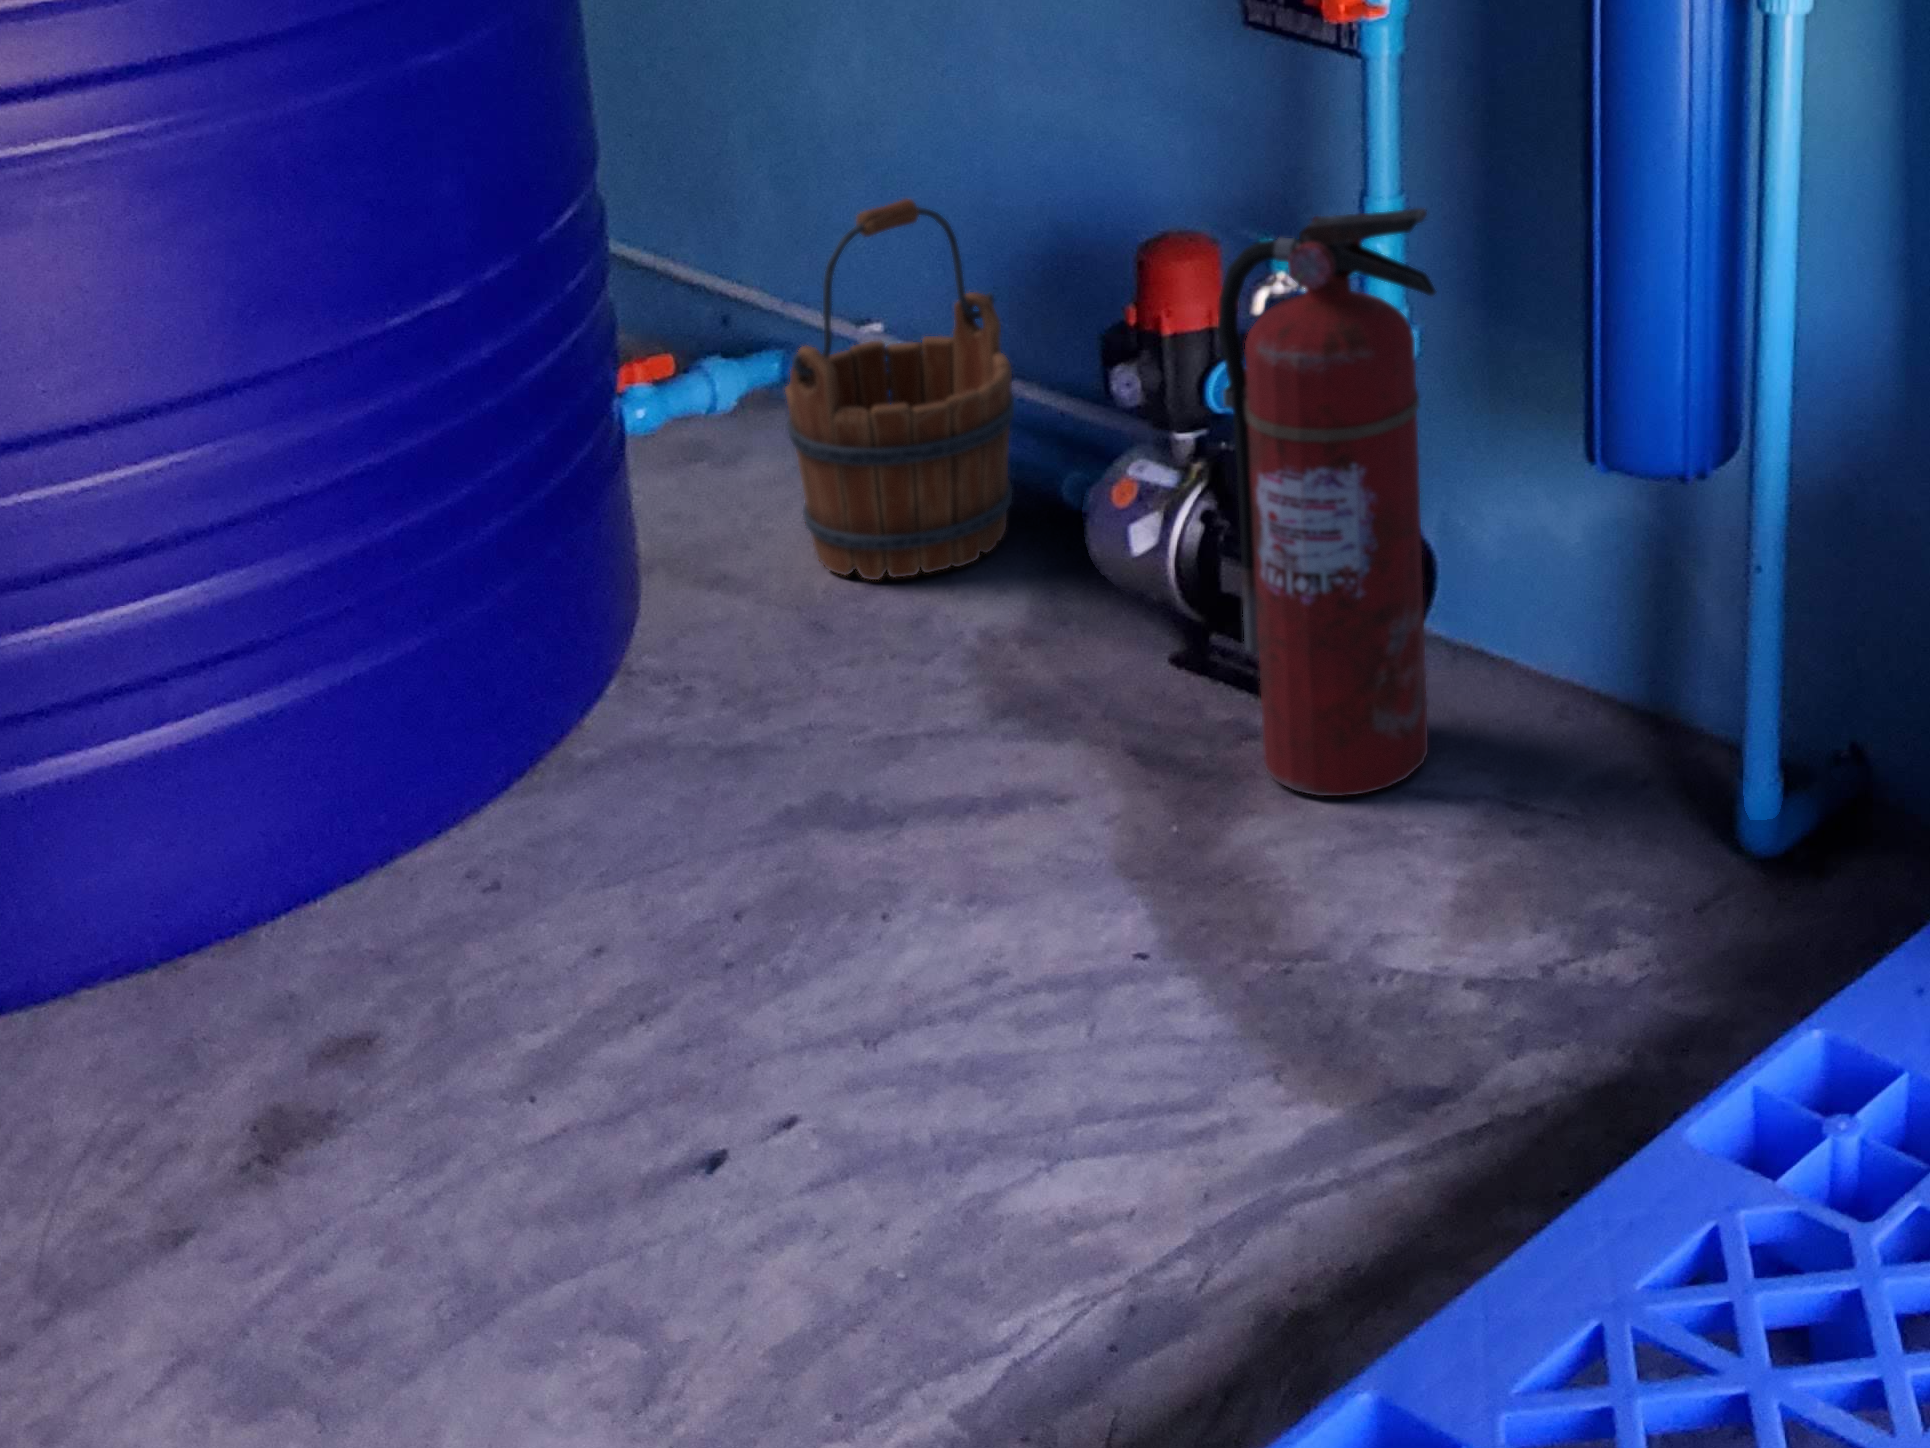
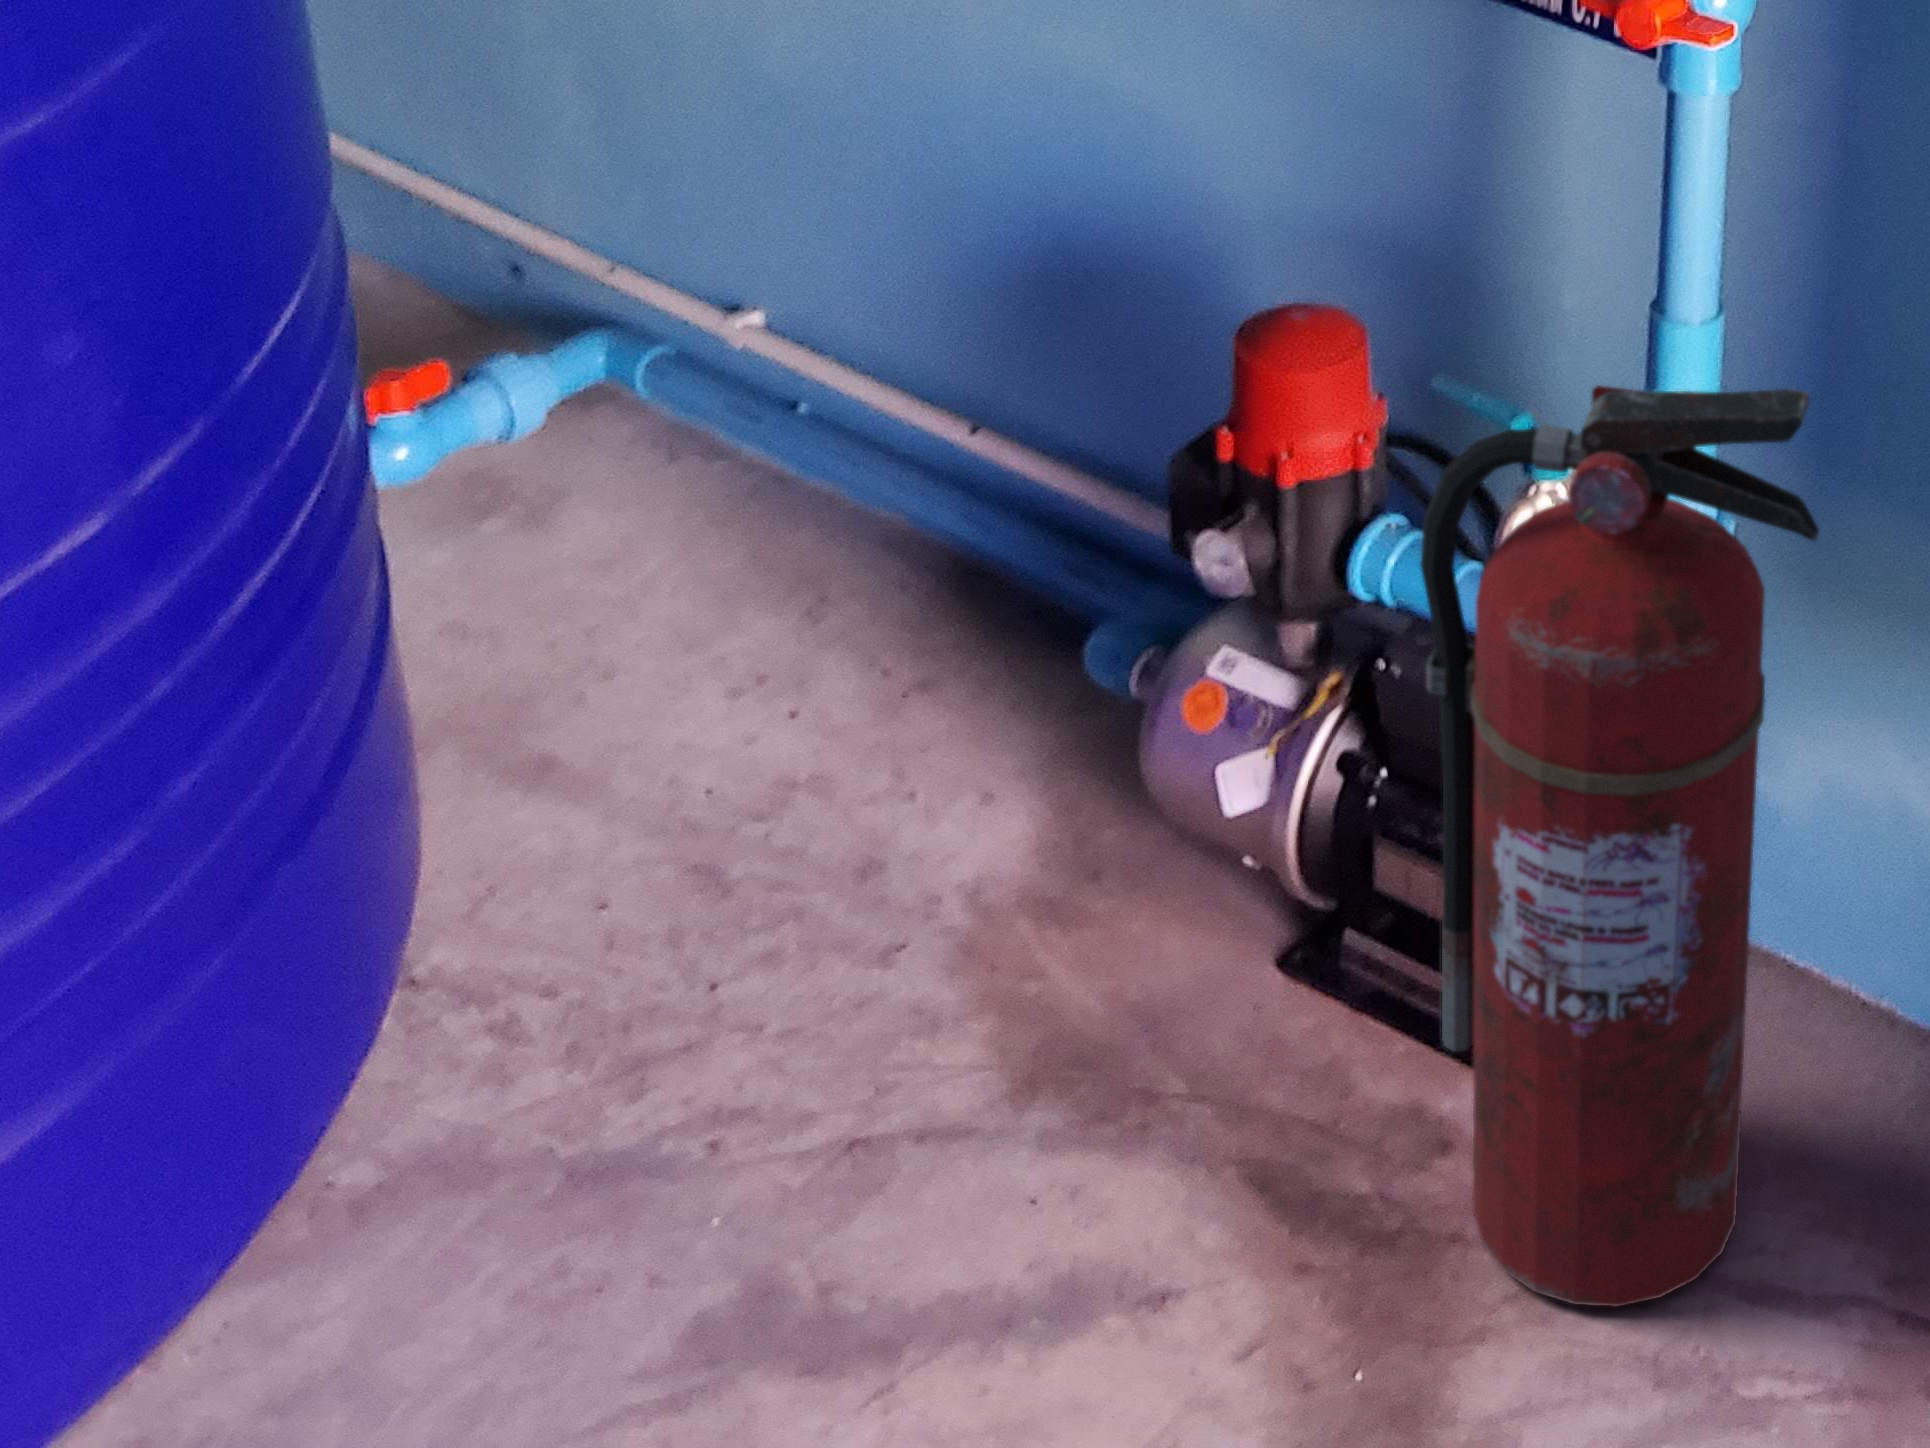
wooden bucket: present [785,199,1014,580] -> none [637,193,992,777]

